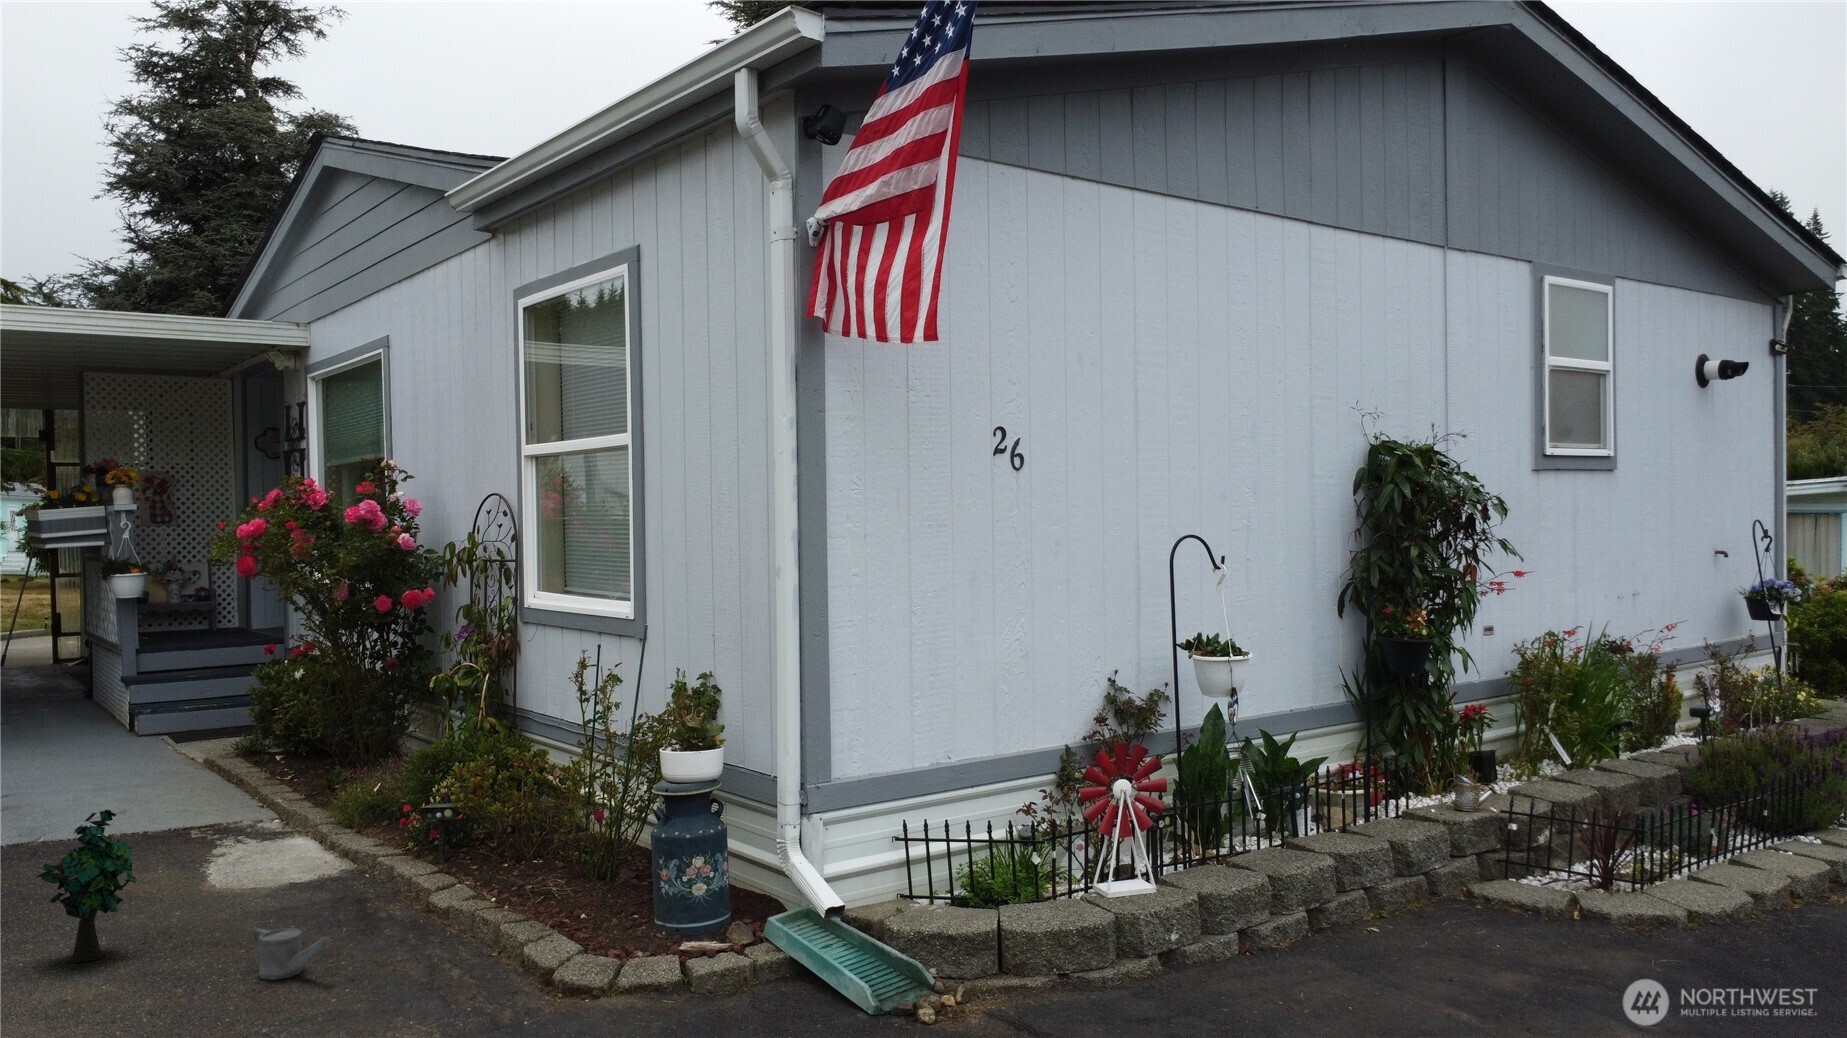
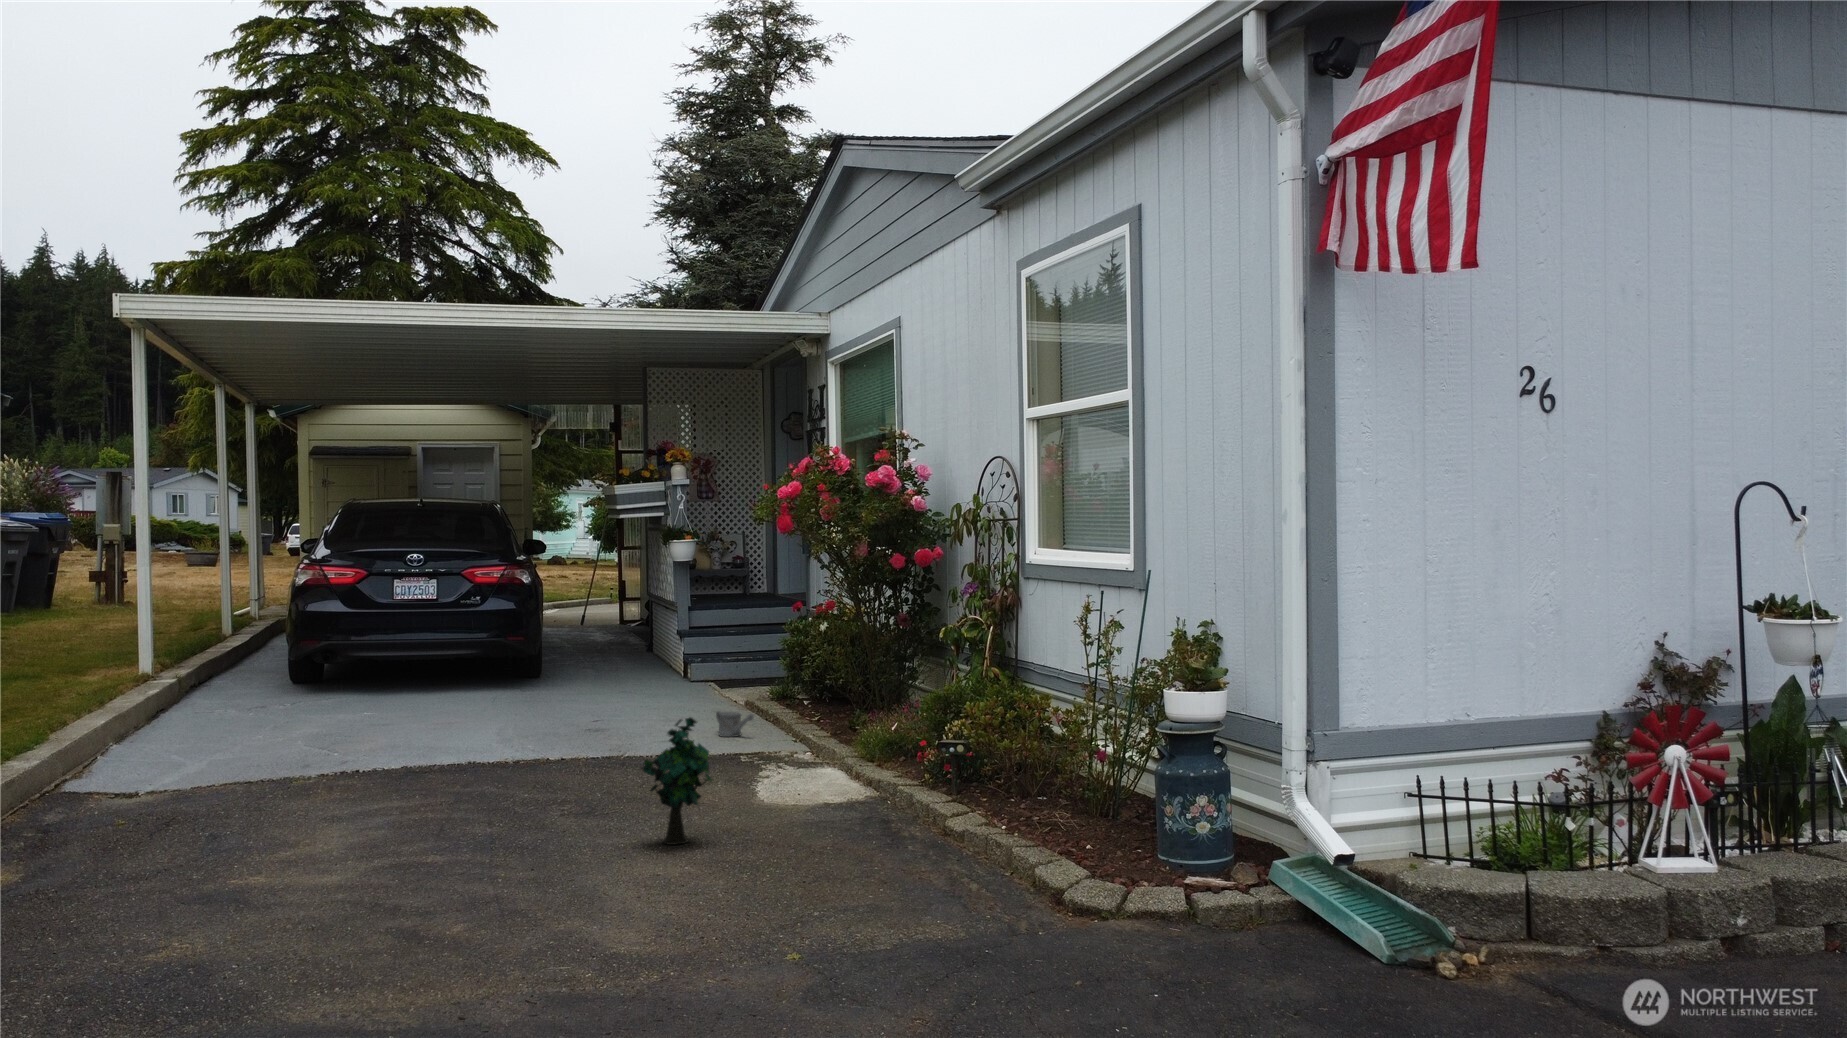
watering can: present [253,928,330,980] -> present [716,711,754,737]

